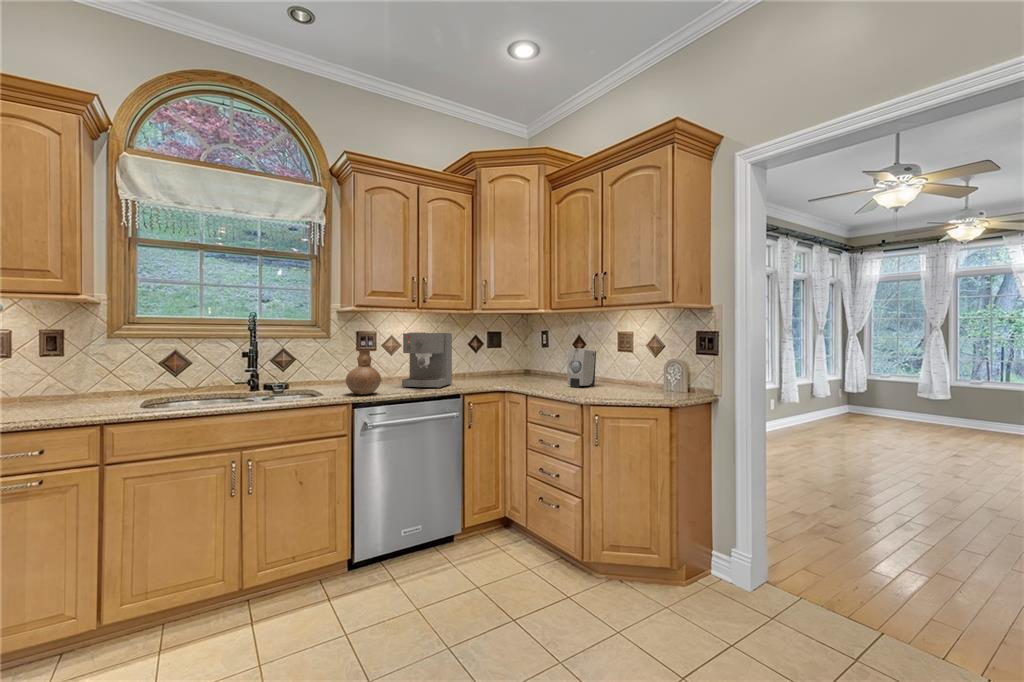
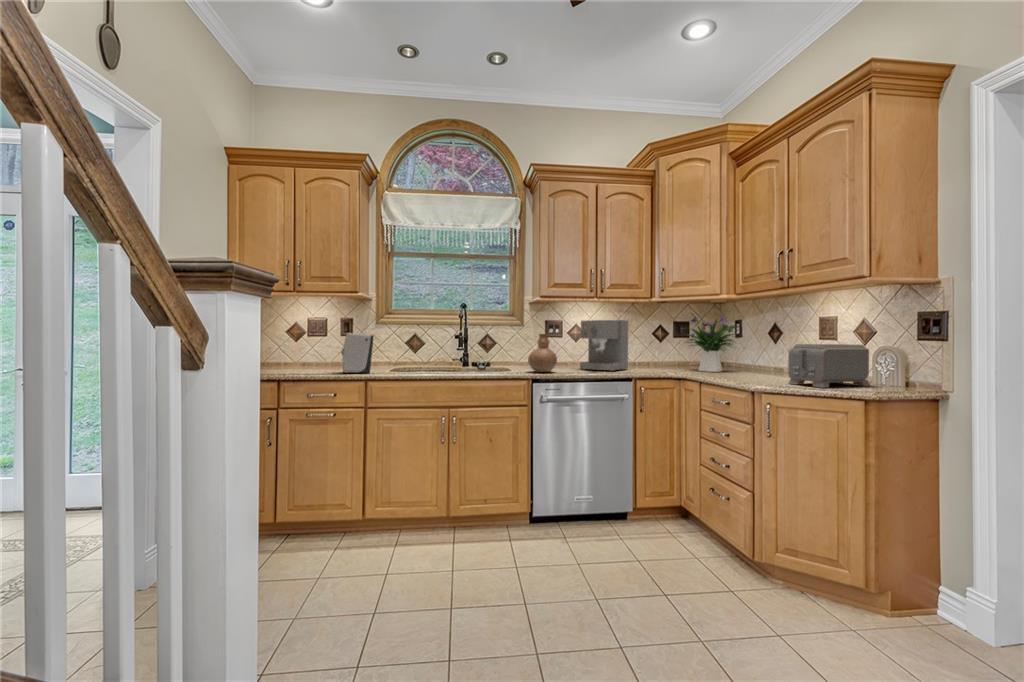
flower arrangement: none [503,325,555,383] -> present [687,314,740,372]
soap dispenser: present [567,348,596,388] -> present [341,333,373,373]
toaster: none [606,357,664,398] -> present [788,344,870,388]

